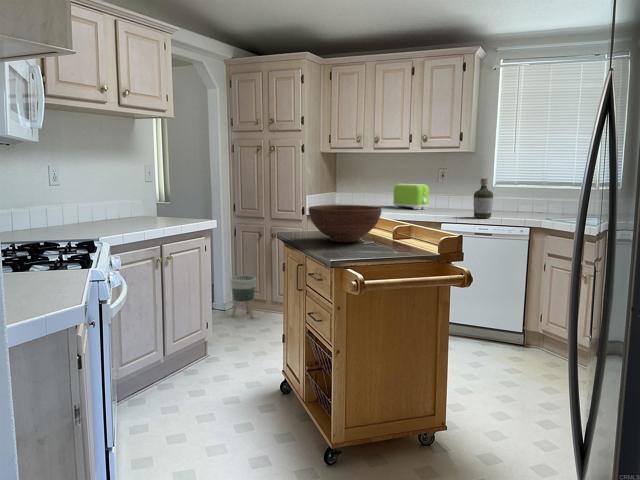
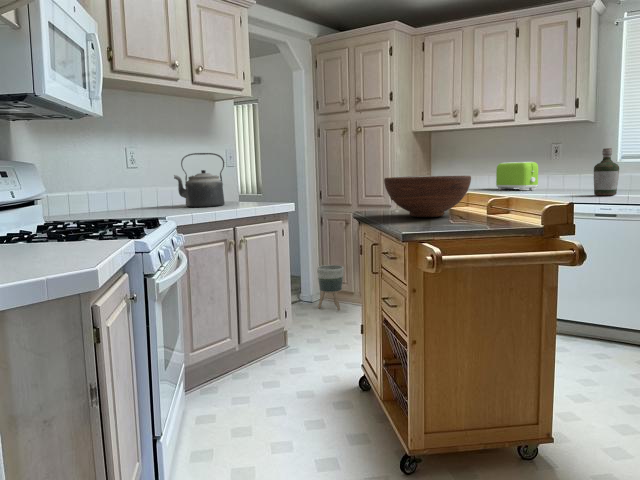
kettle: none [98,172,149,225] -> present [174,153,225,207]

